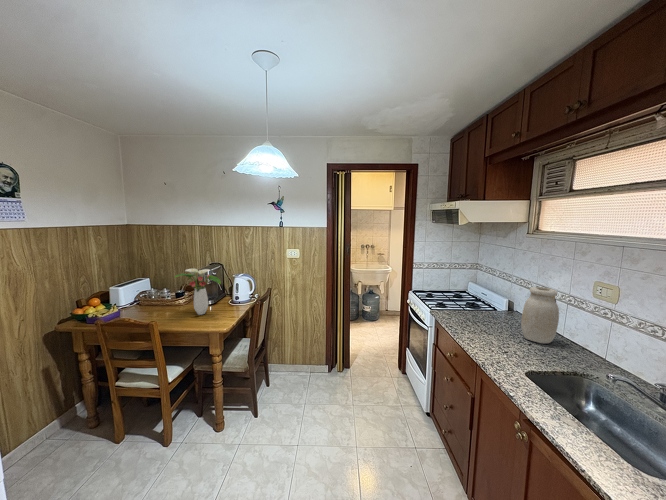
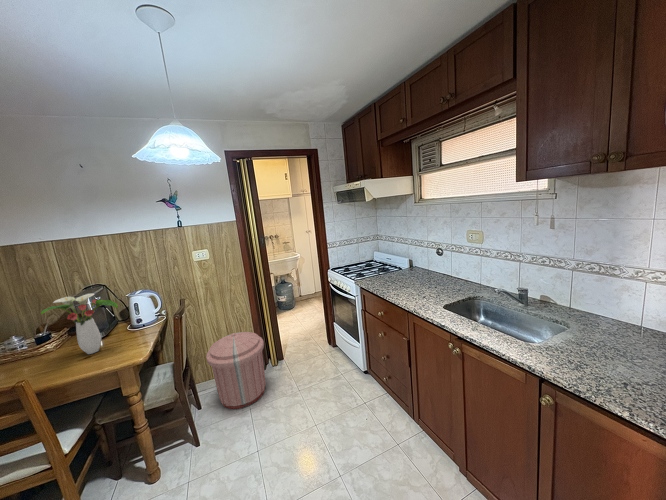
jar: present [521,287,559,344] -> none [426,241,450,285]
trash can: none [280,329,330,400] -> present [206,332,266,409]

